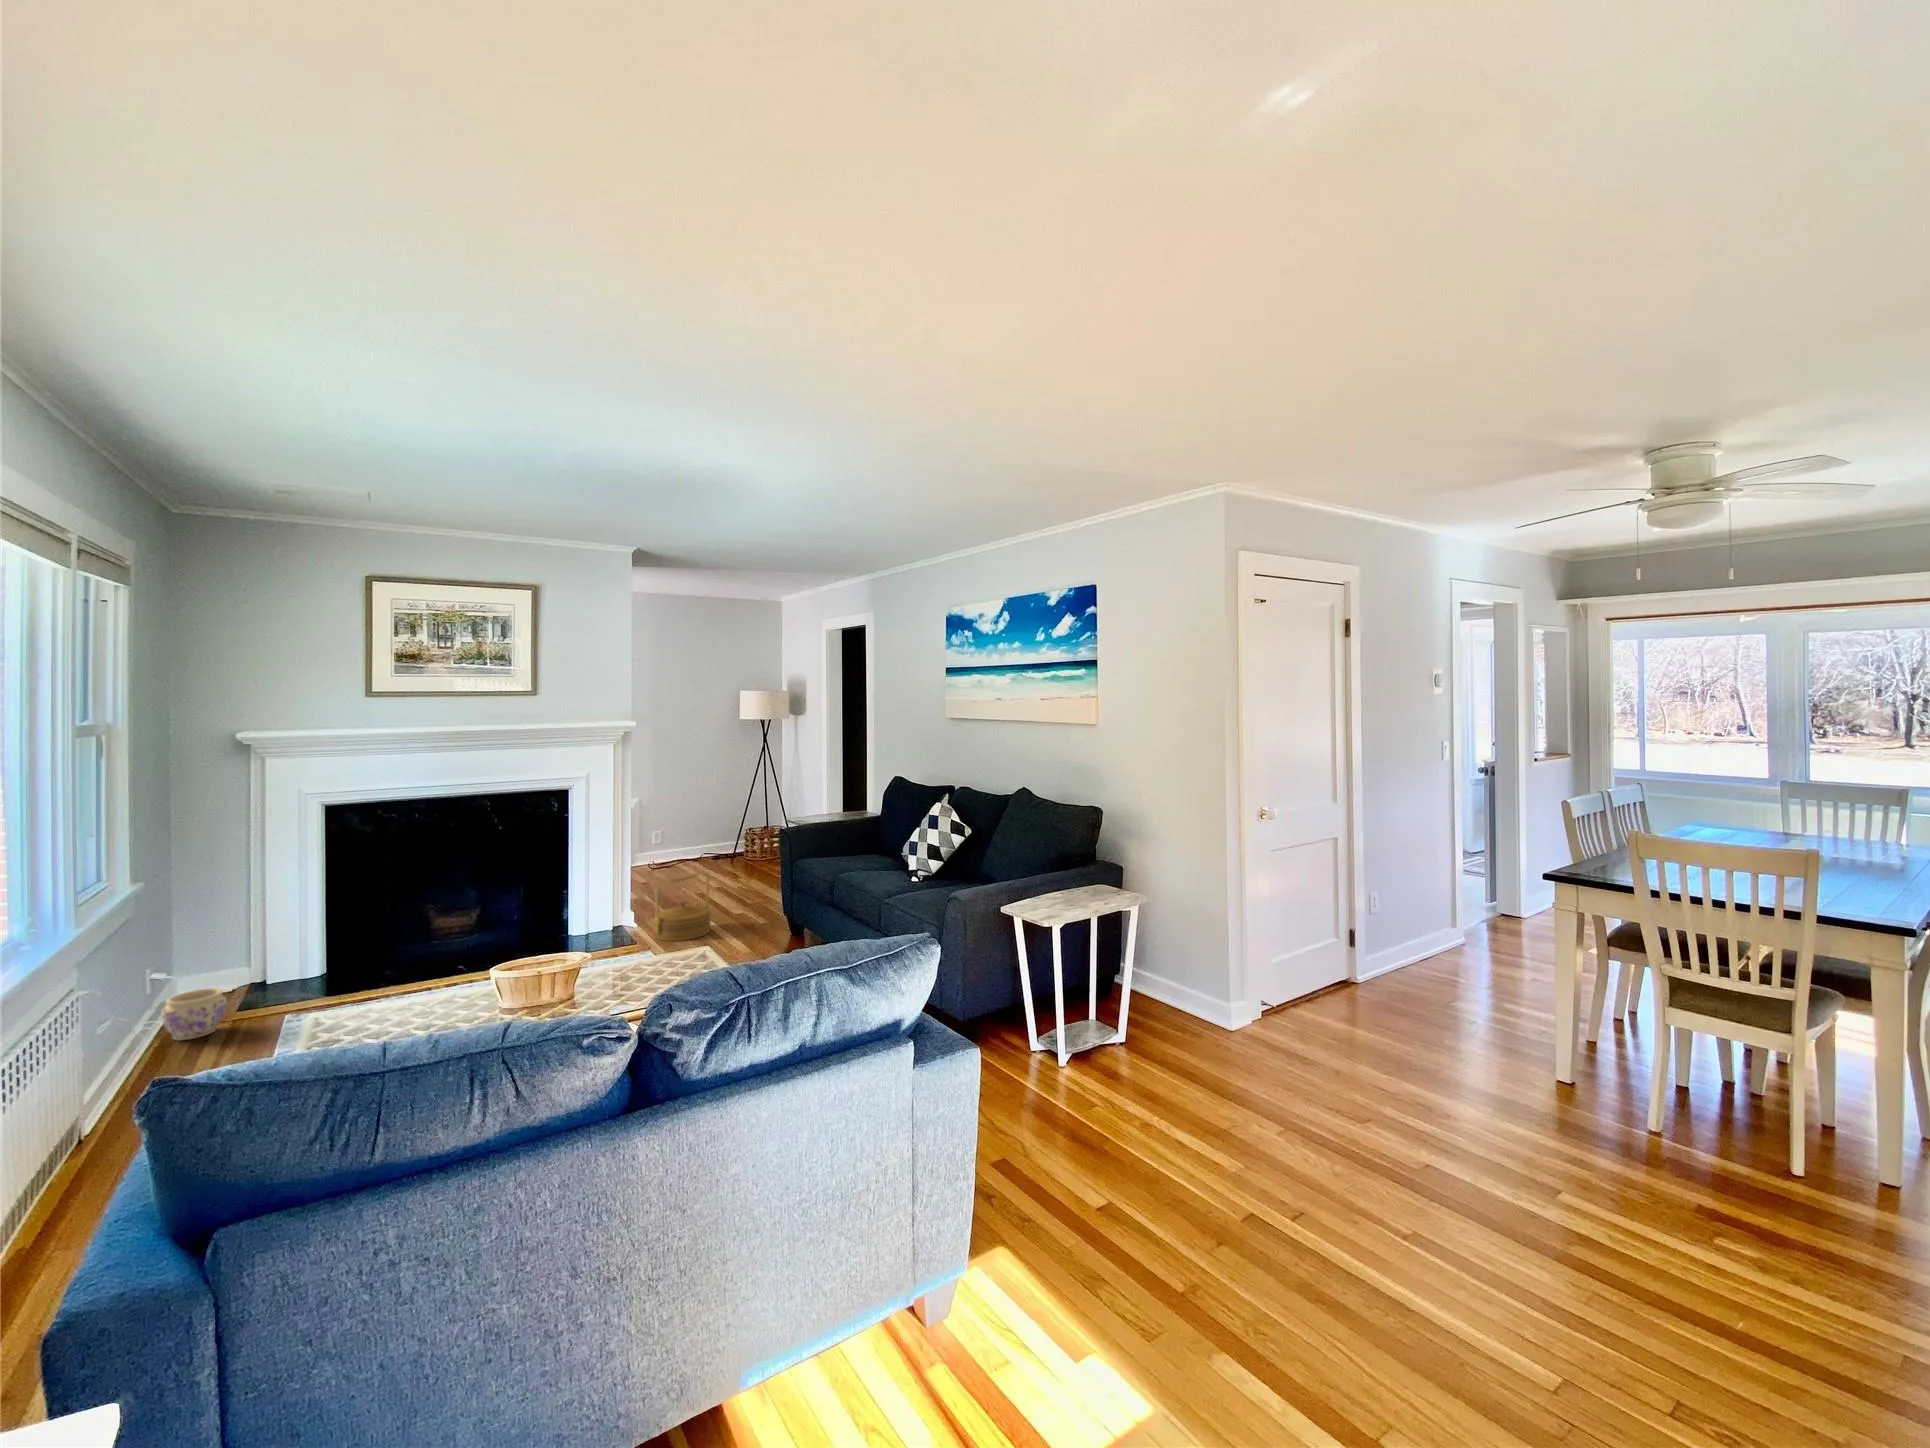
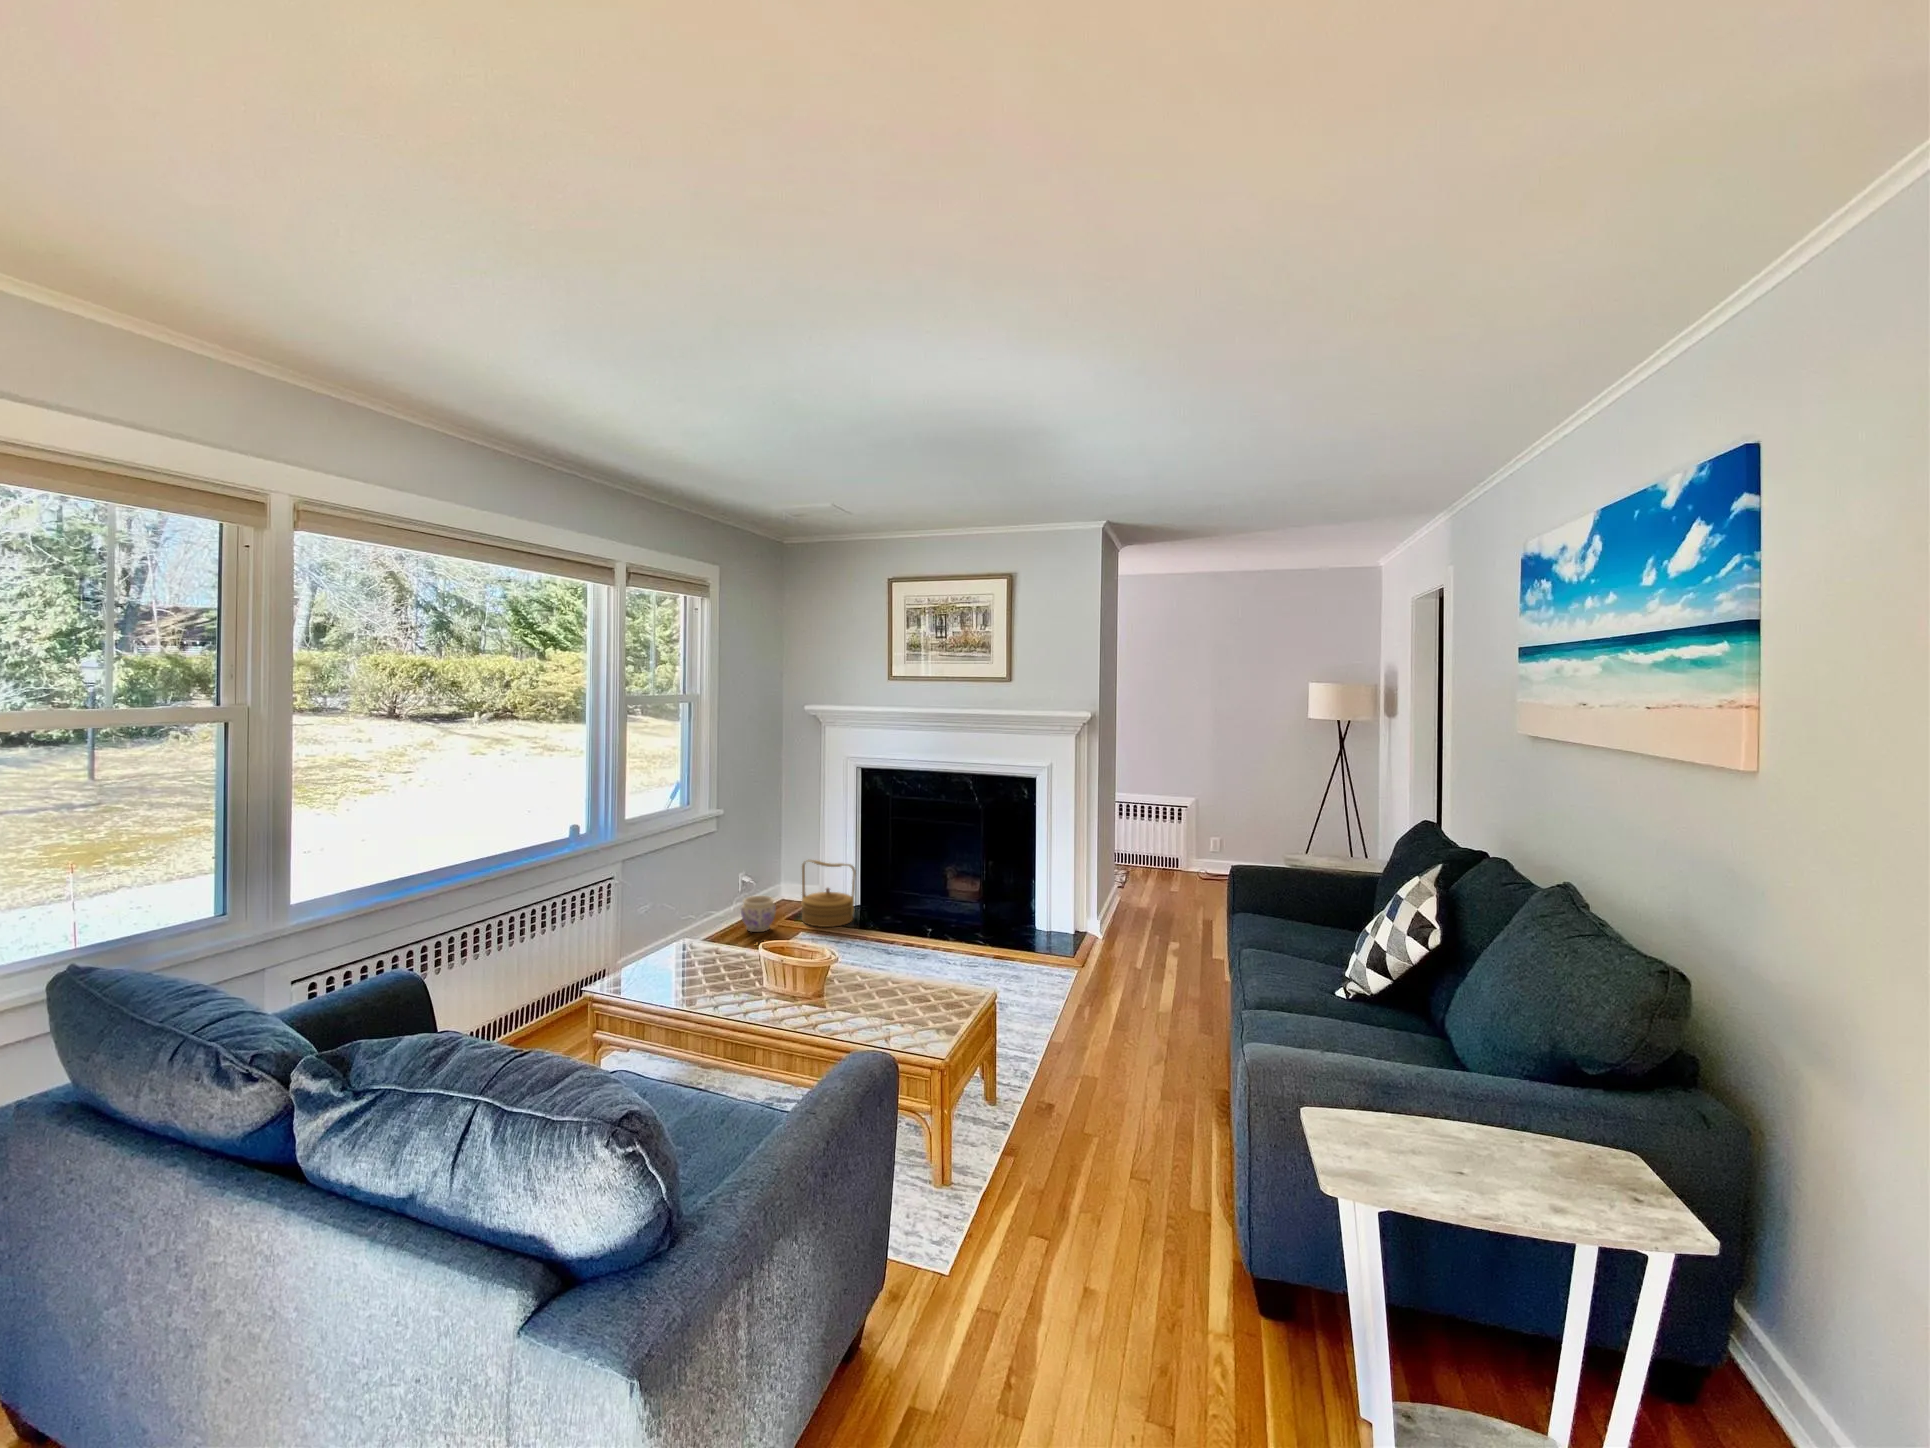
basket: present [654,872,711,941] -> present [801,860,856,927]

